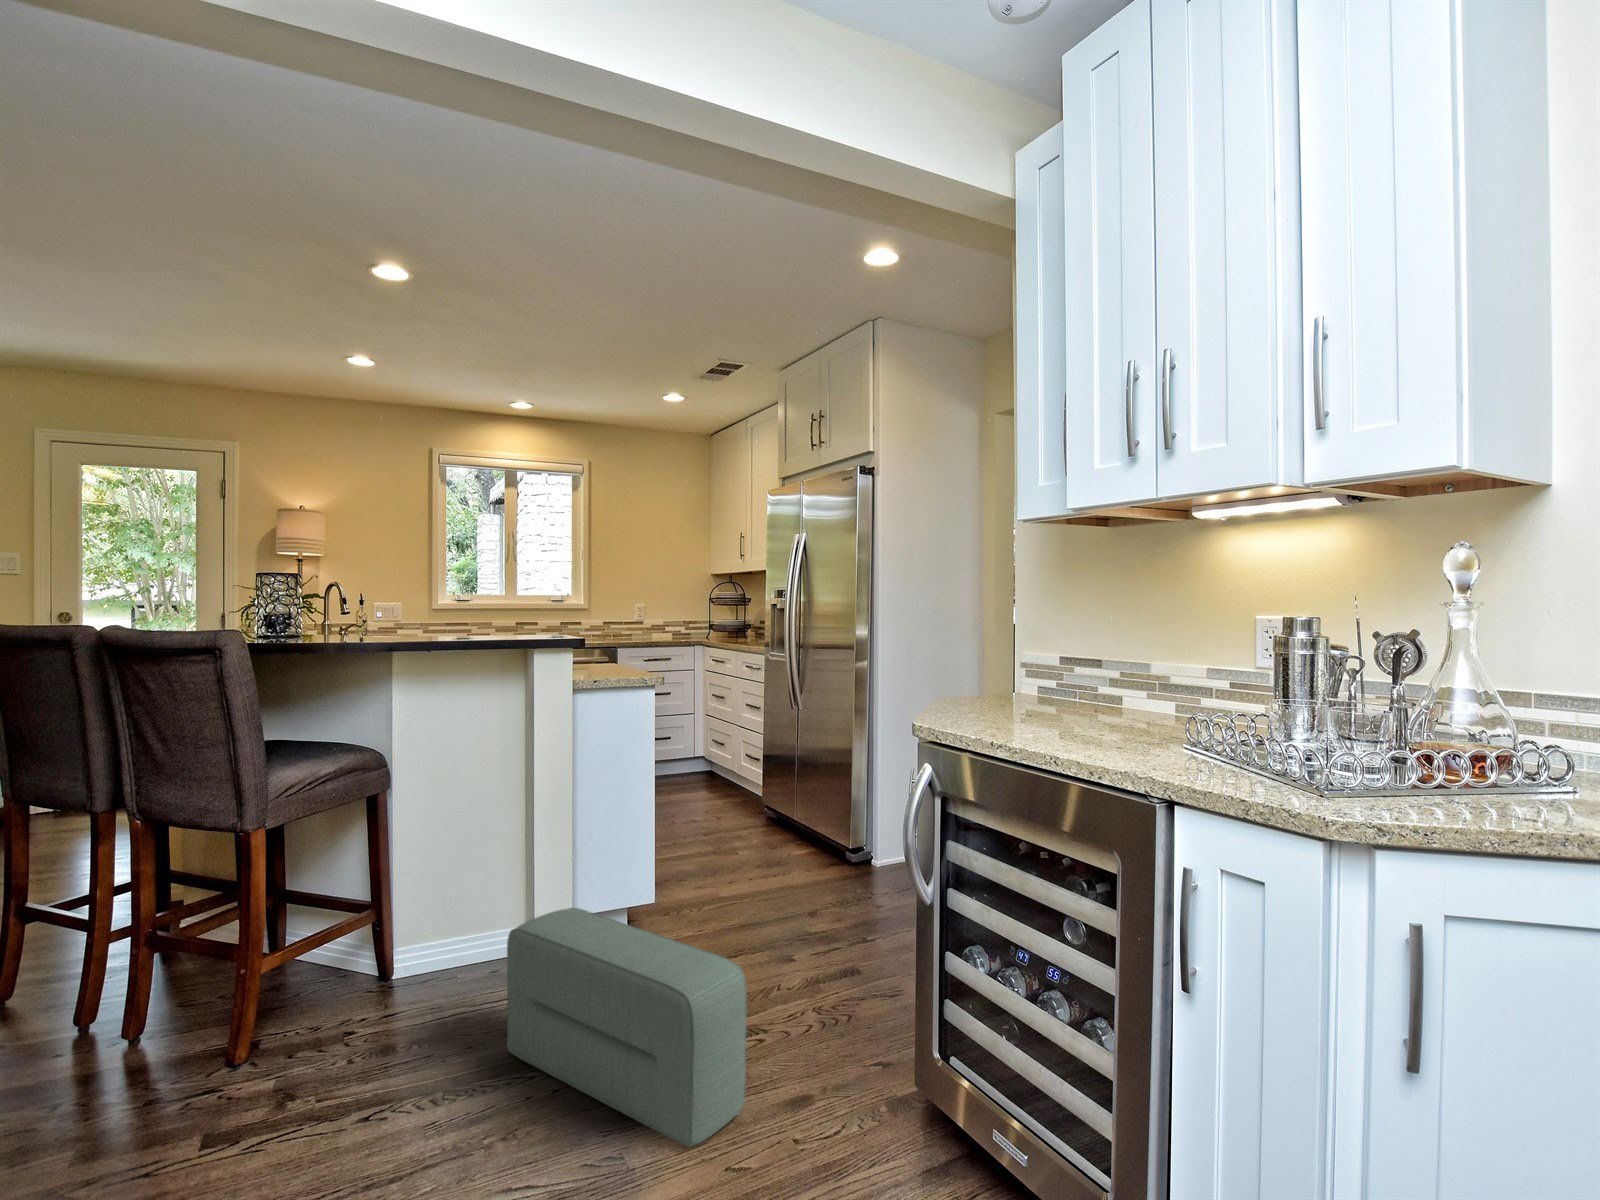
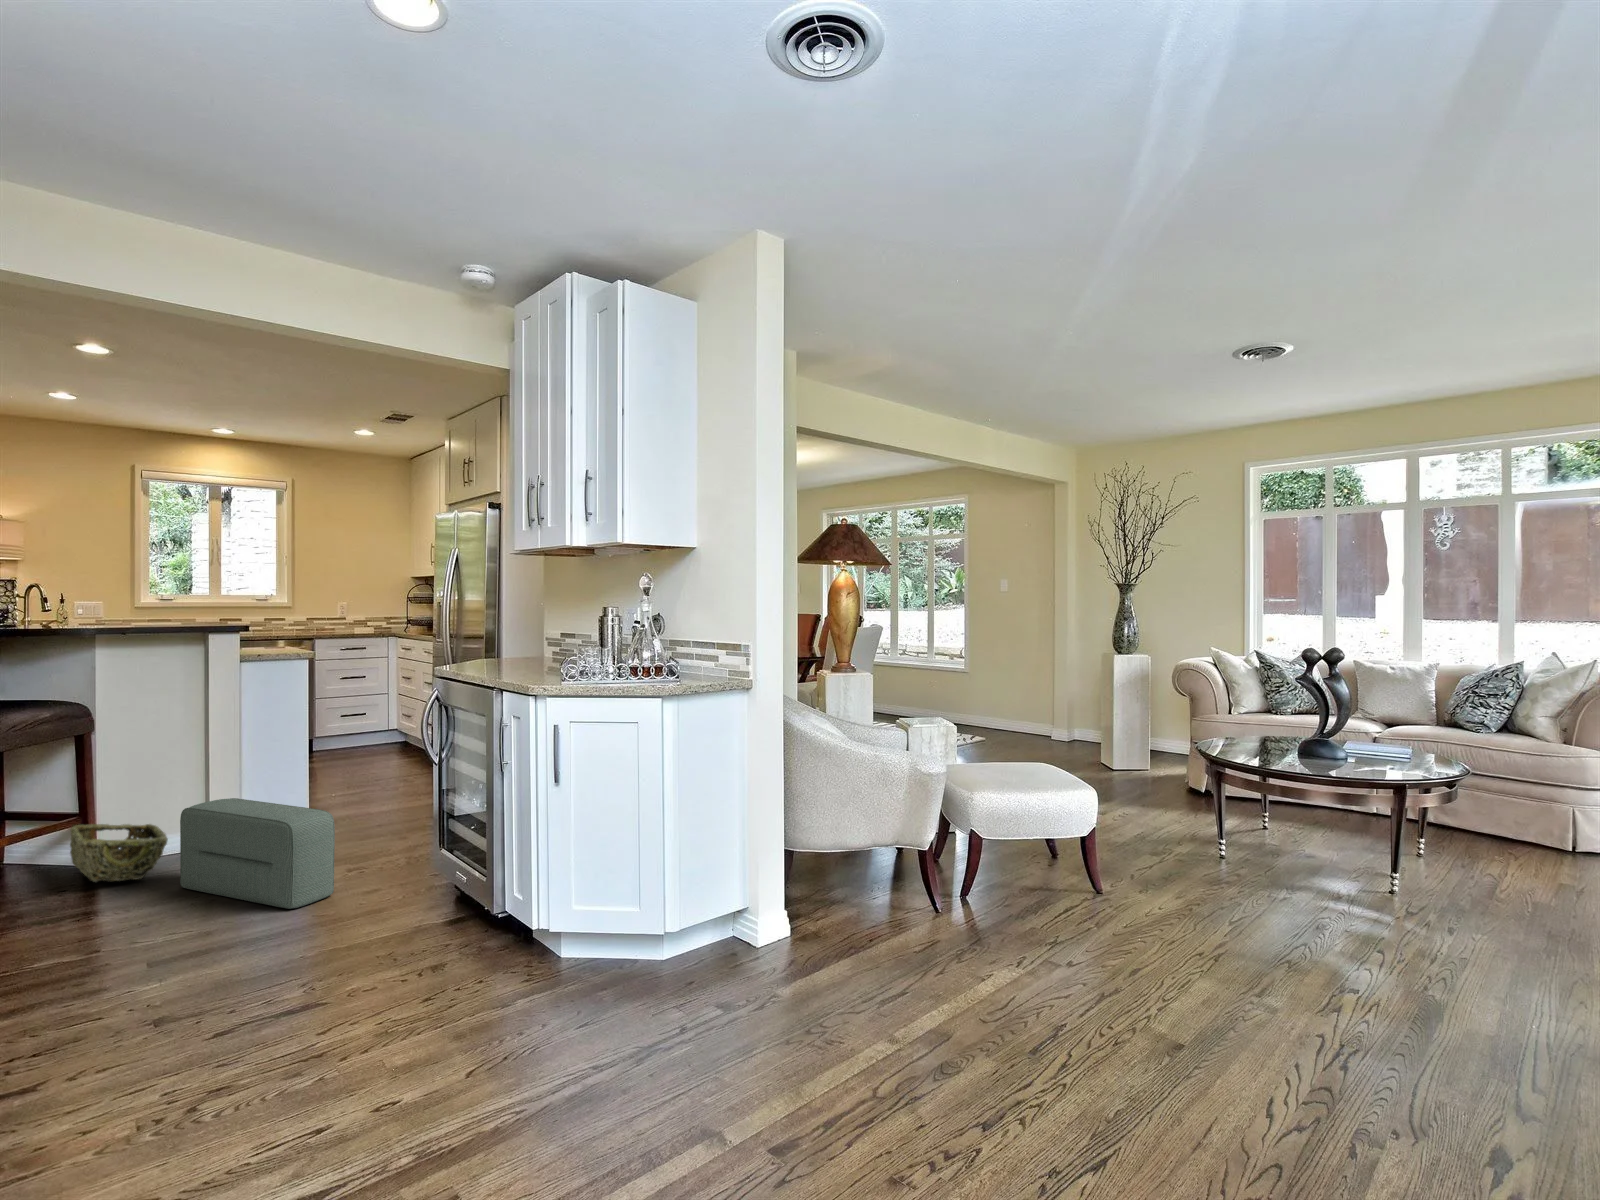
woven basket: none [361,921,487,1029] -> present [70,824,168,882]

